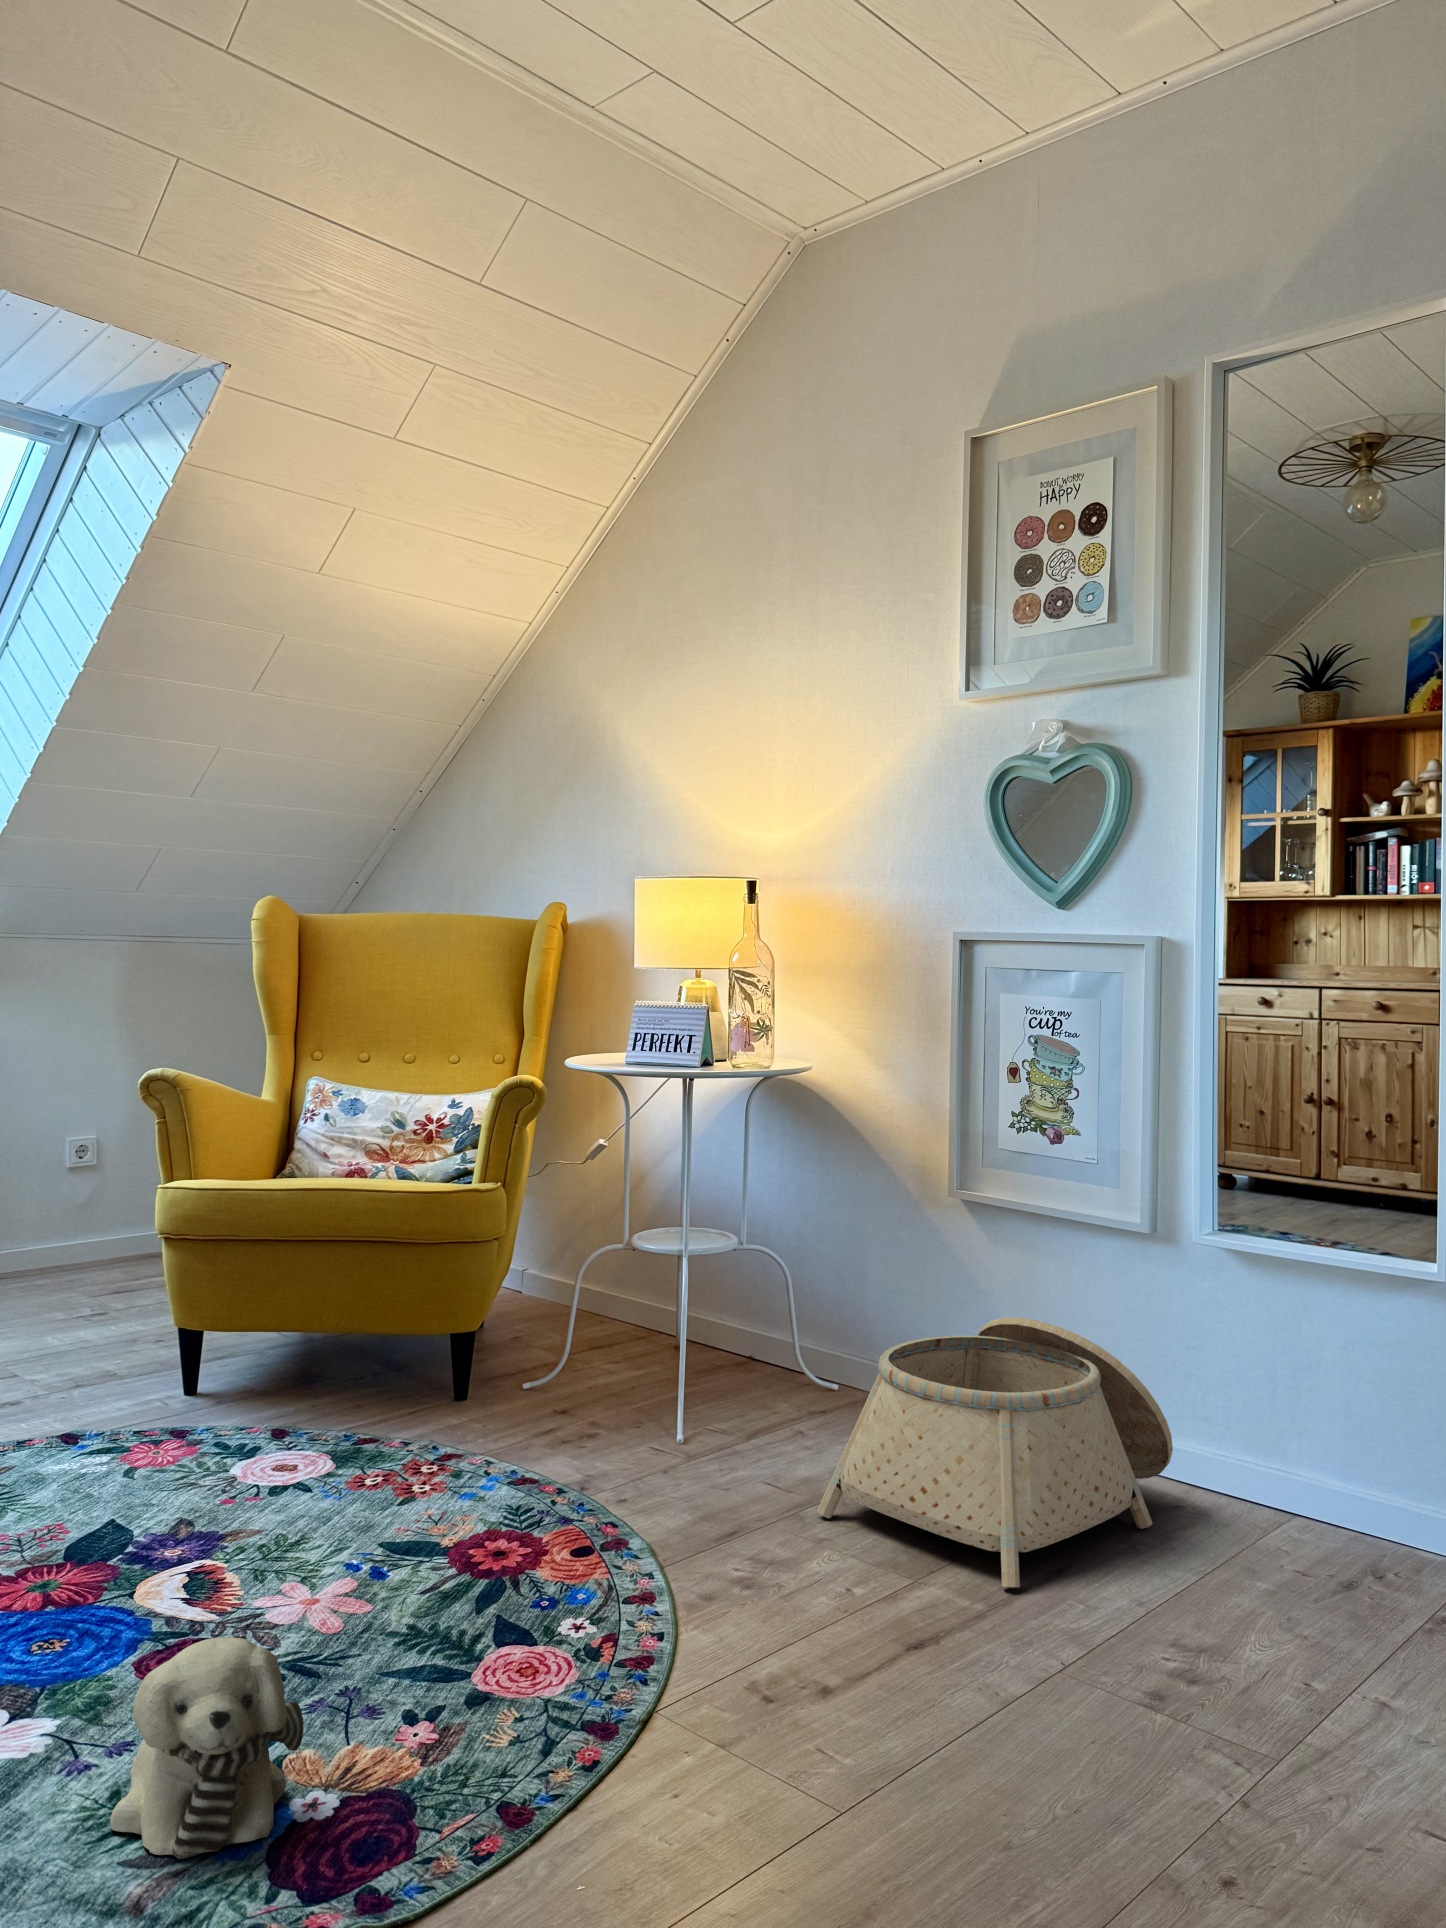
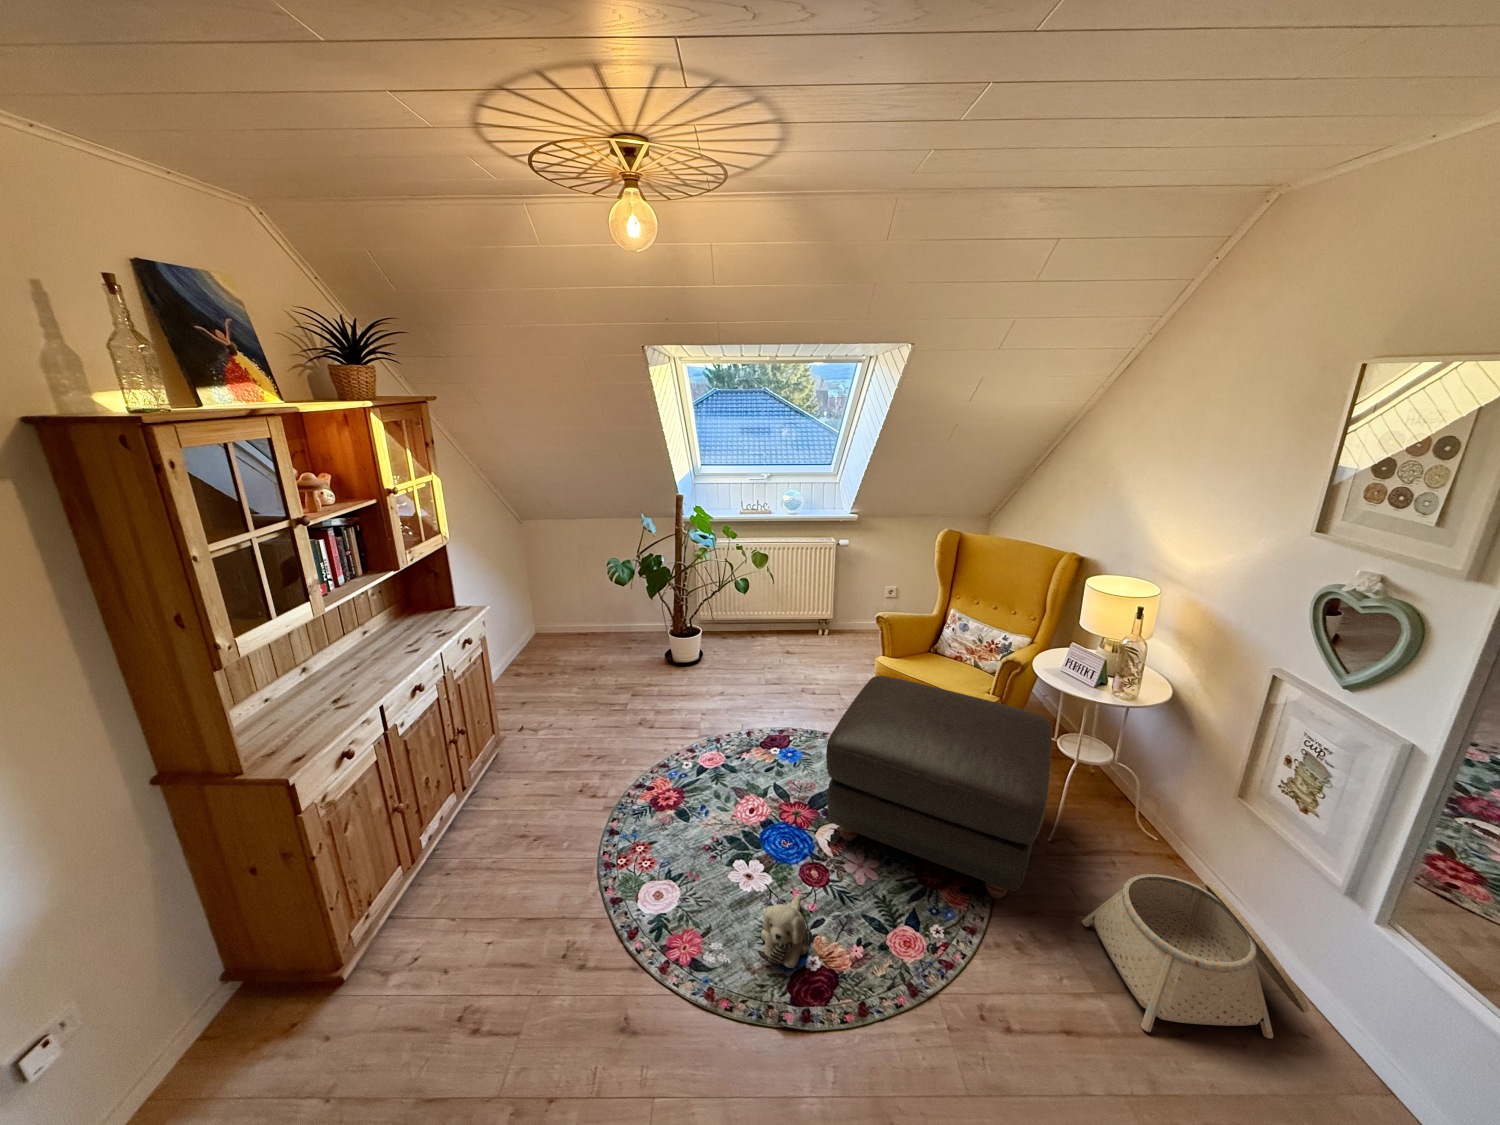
ottoman: none [165,1139,727,1586] -> present [826,676,1052,898]

